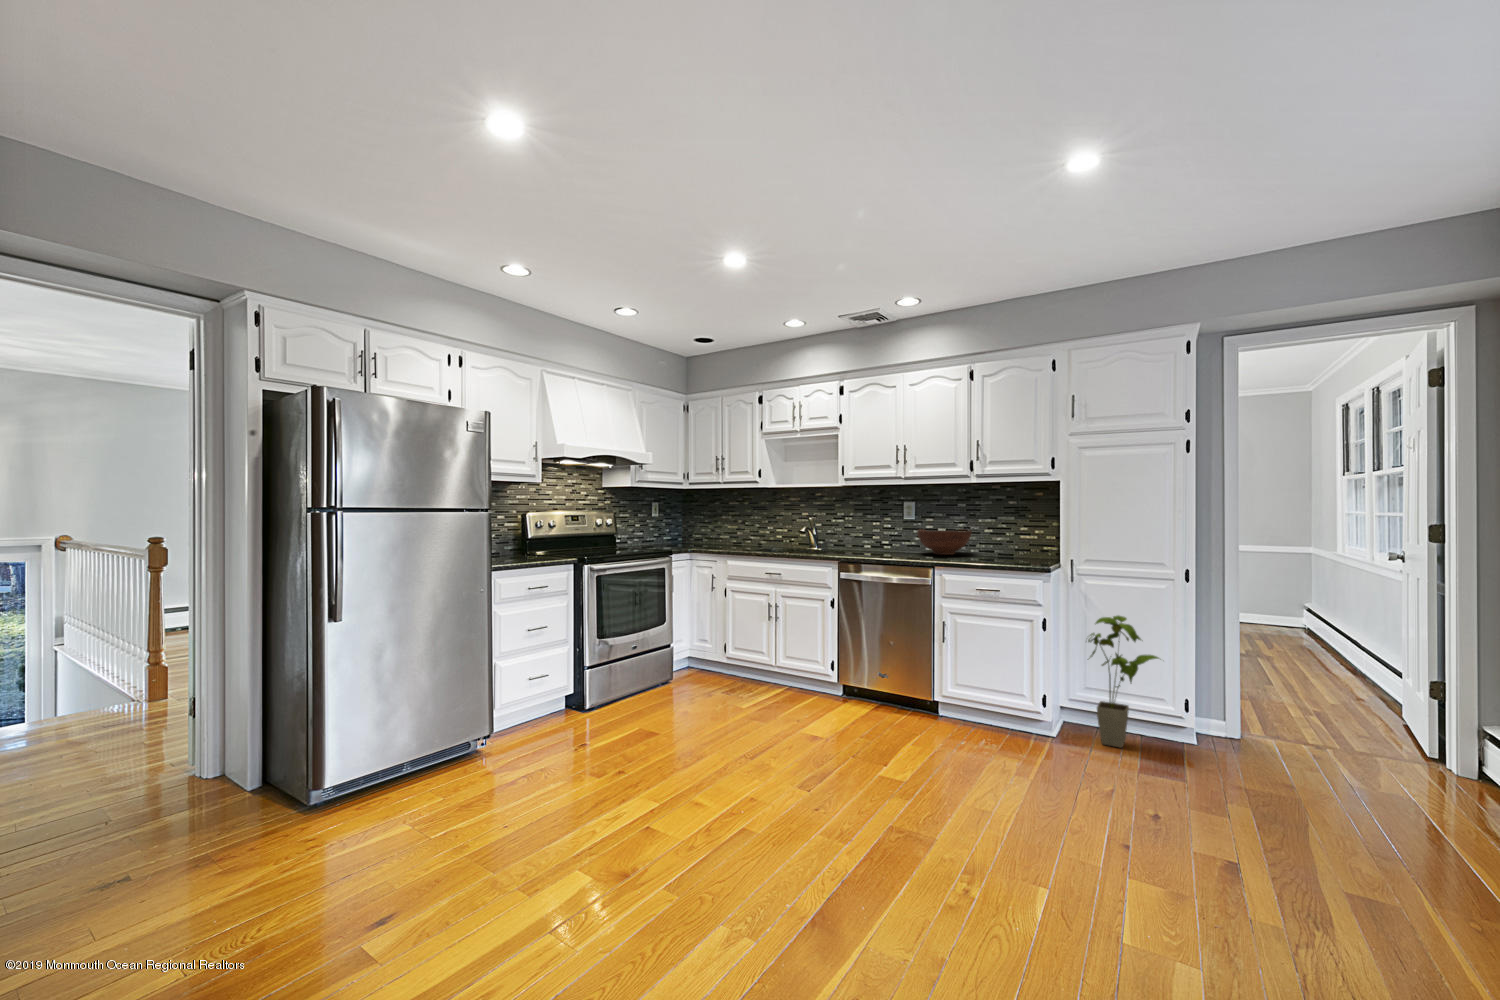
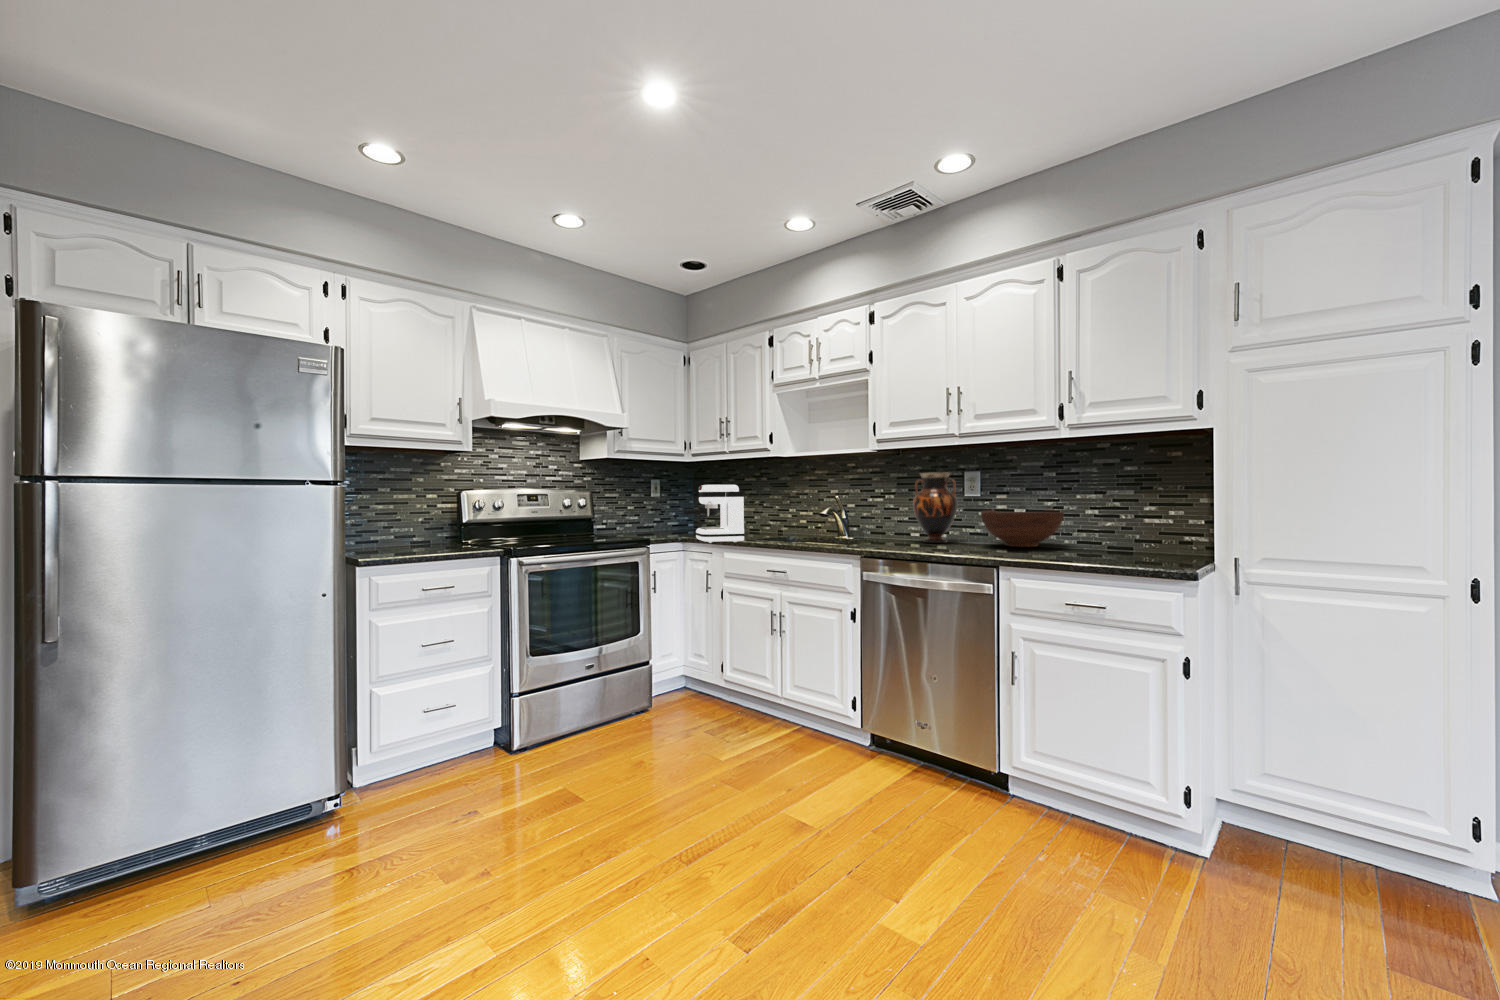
vase: none [868,502,900,552] -> present [913,473,958,543]
coffee maker: none [691,508,740,553] -> present [683,485,744,543]
house plant: present [1088,616,1159,748] -> none [1268,661,1442,903]

